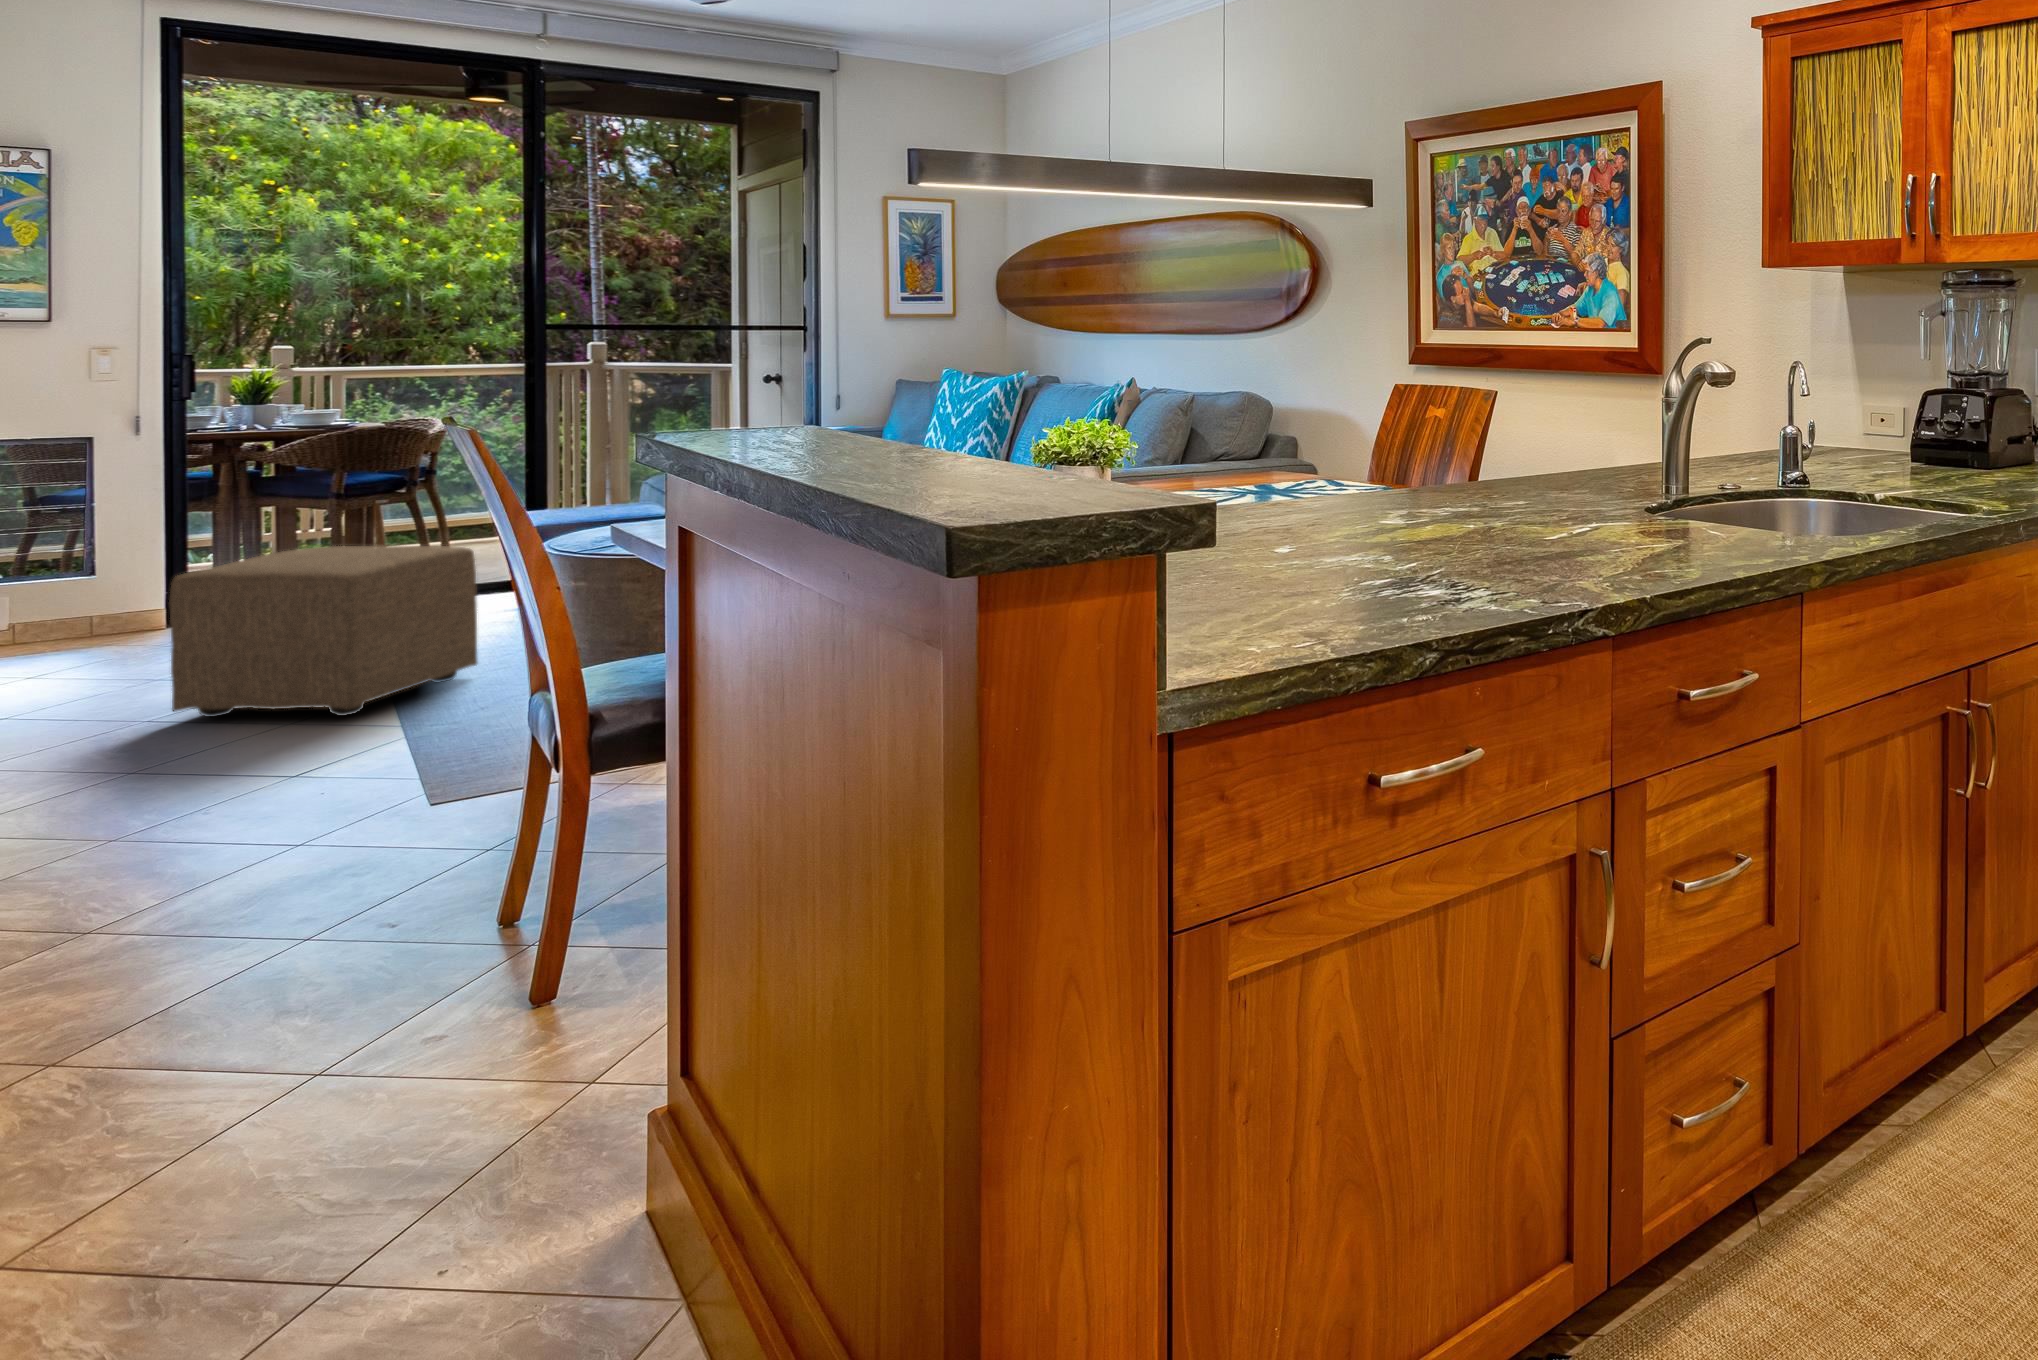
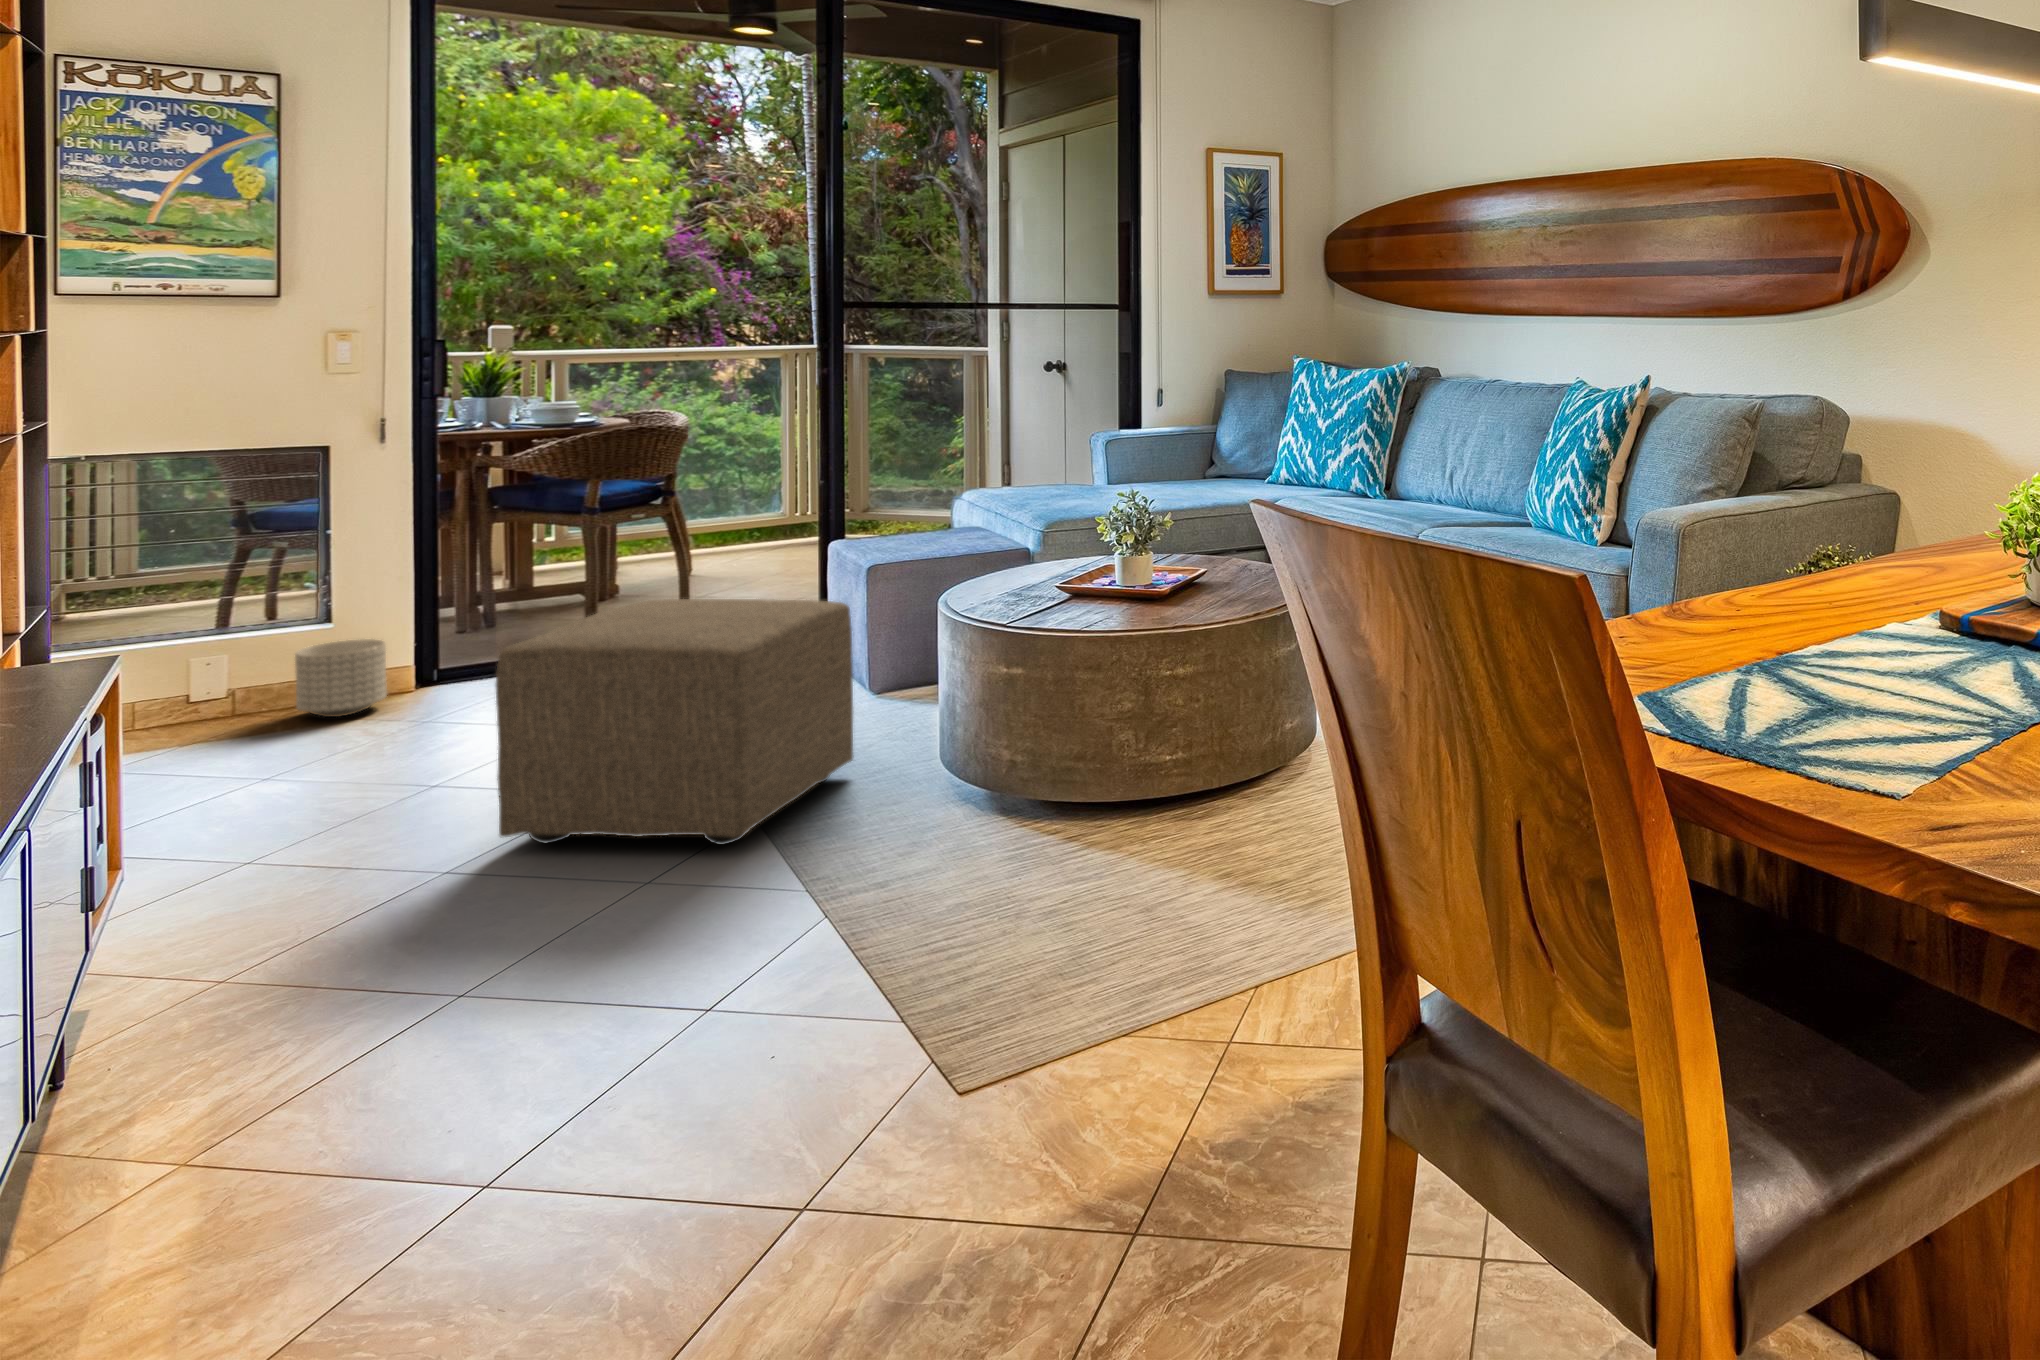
planter: none [61,588,139,647] -> present [295,639,387,717]

